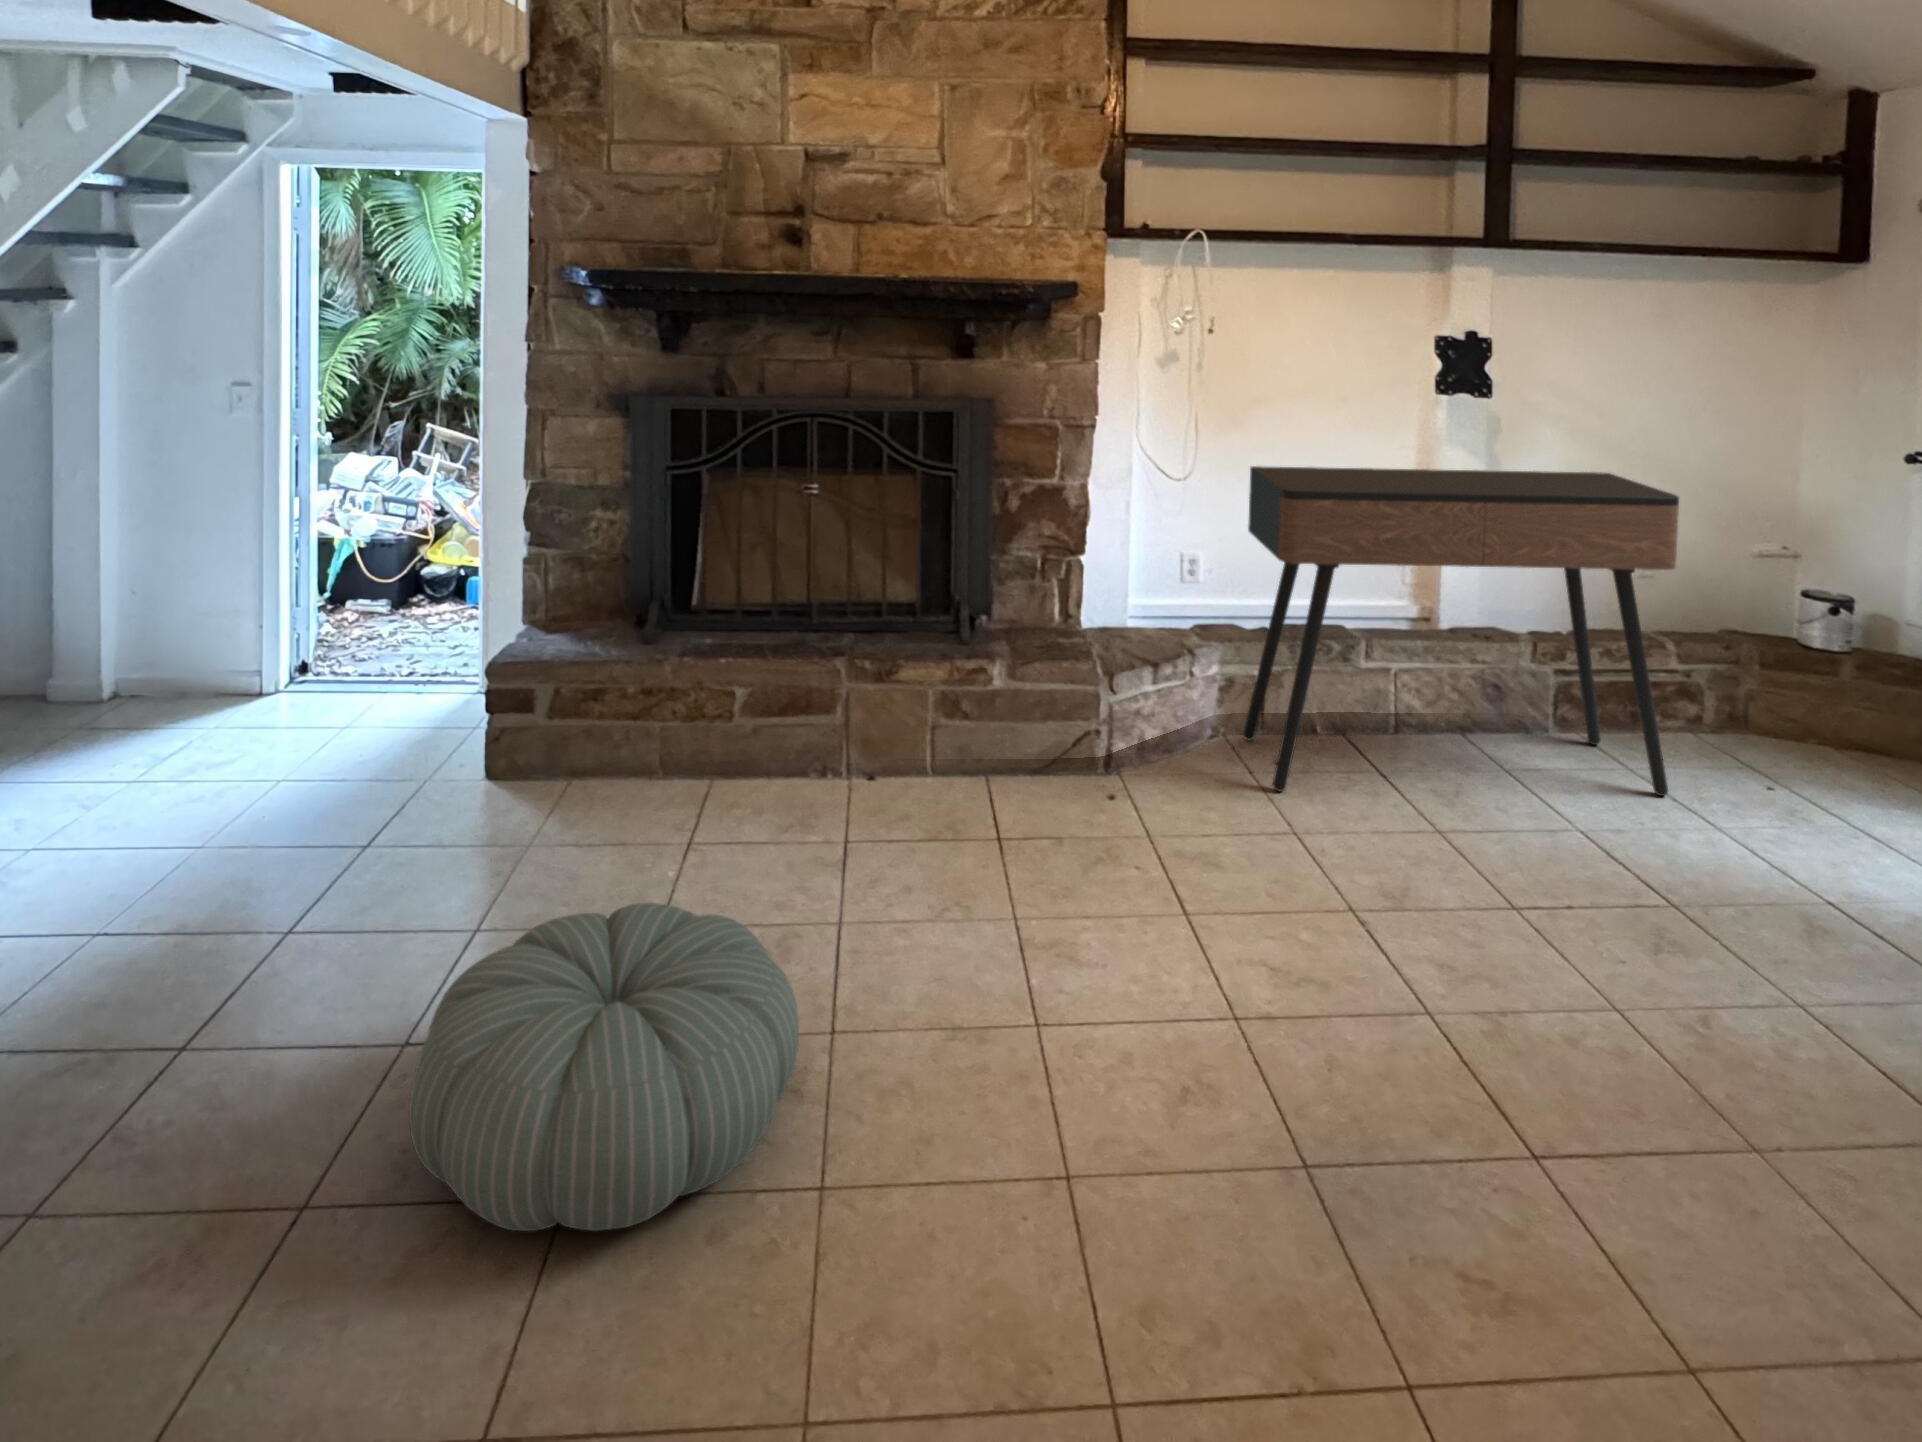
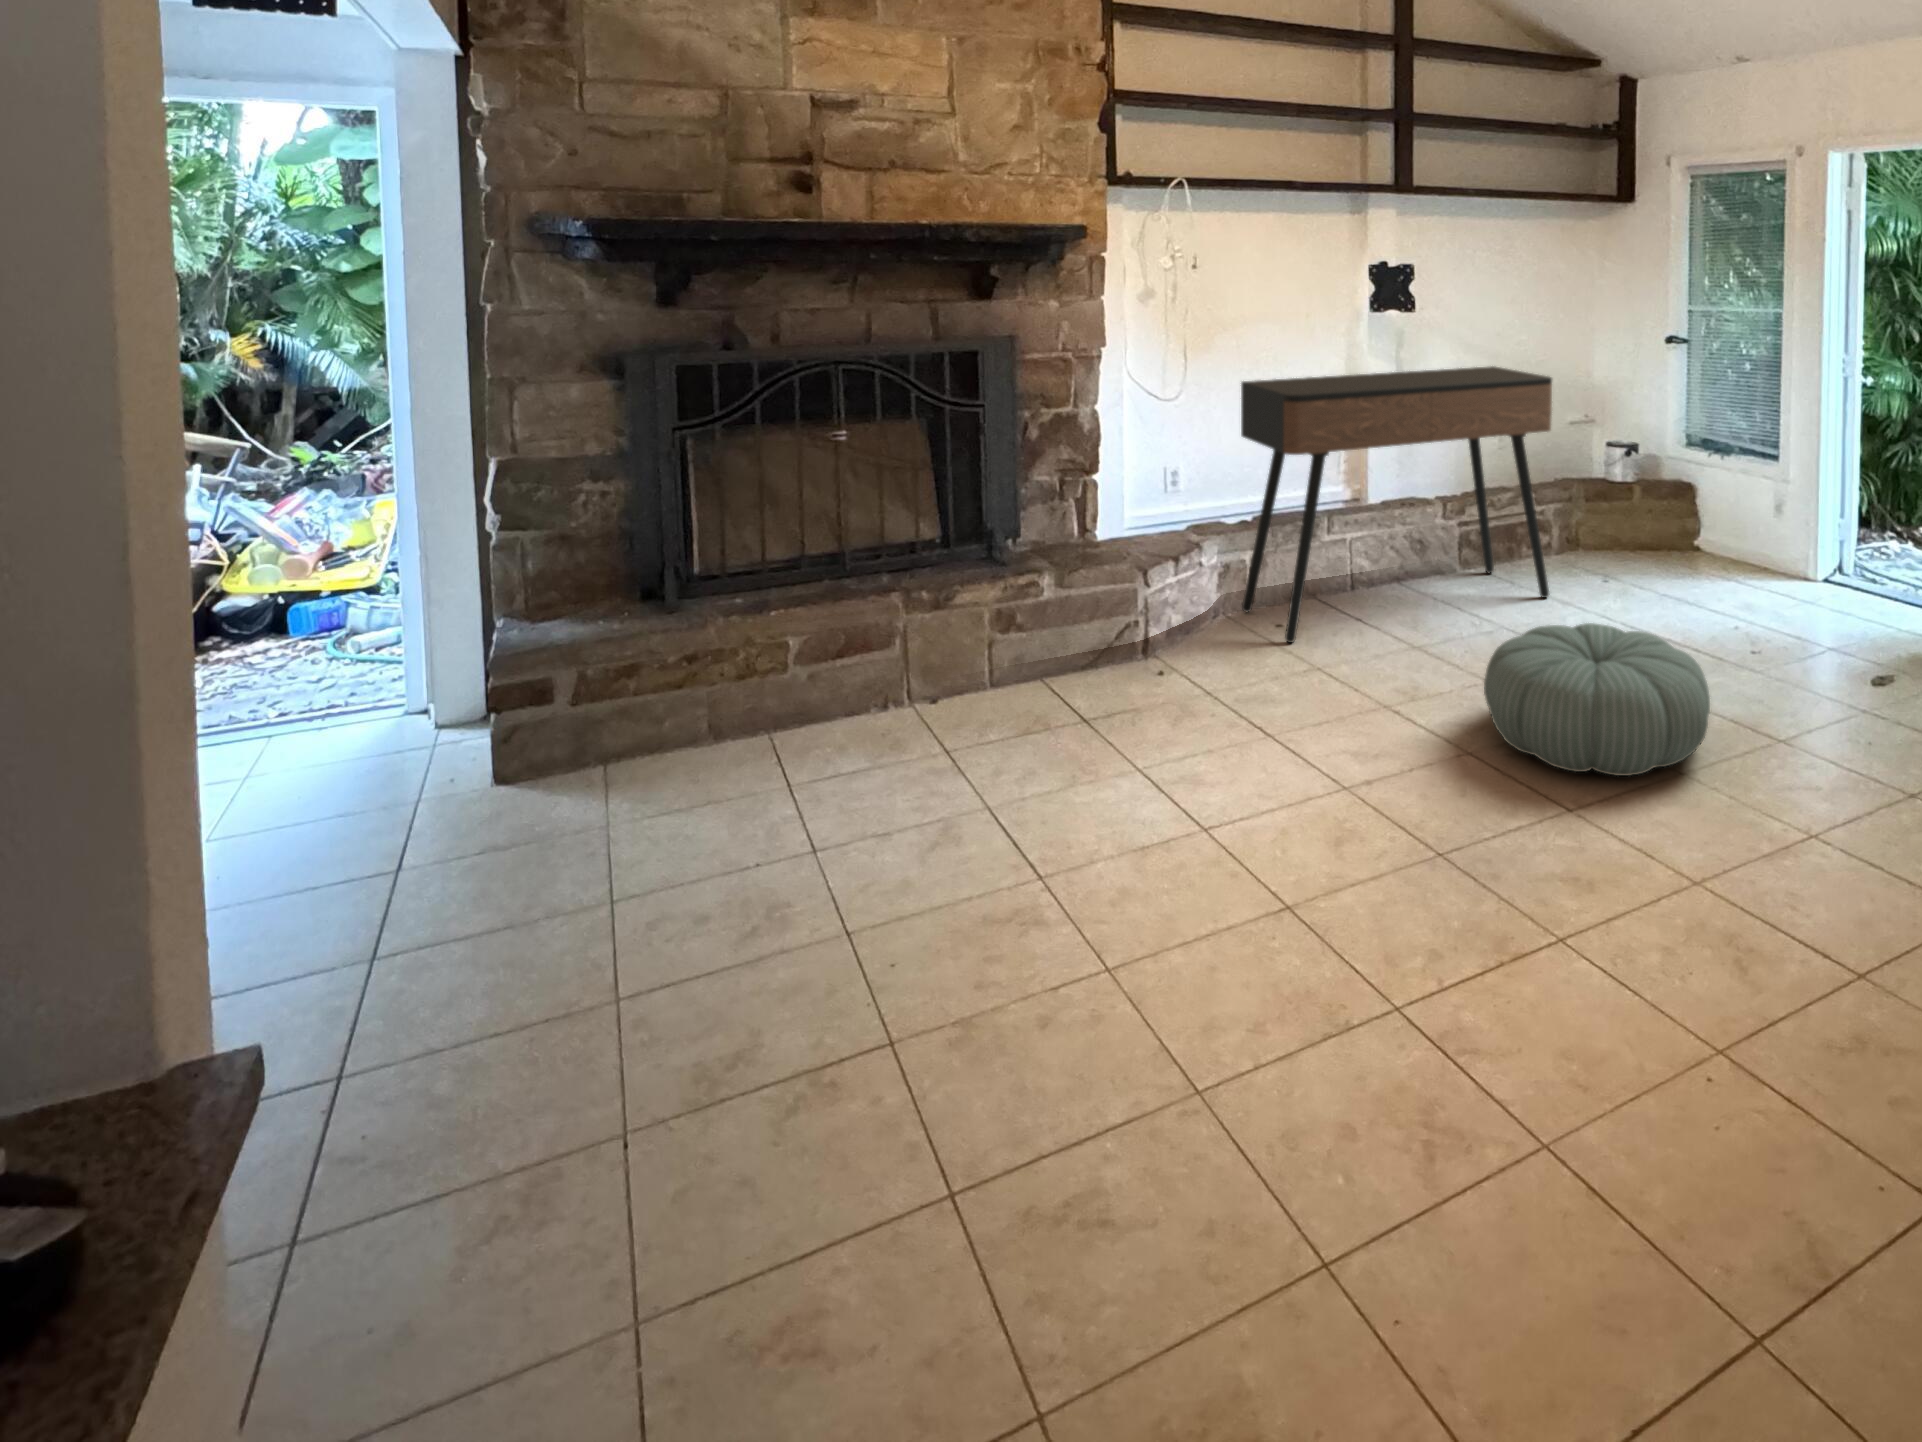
pouf: present [409,903,799,1231] -> present [1484,623,1710,776]

